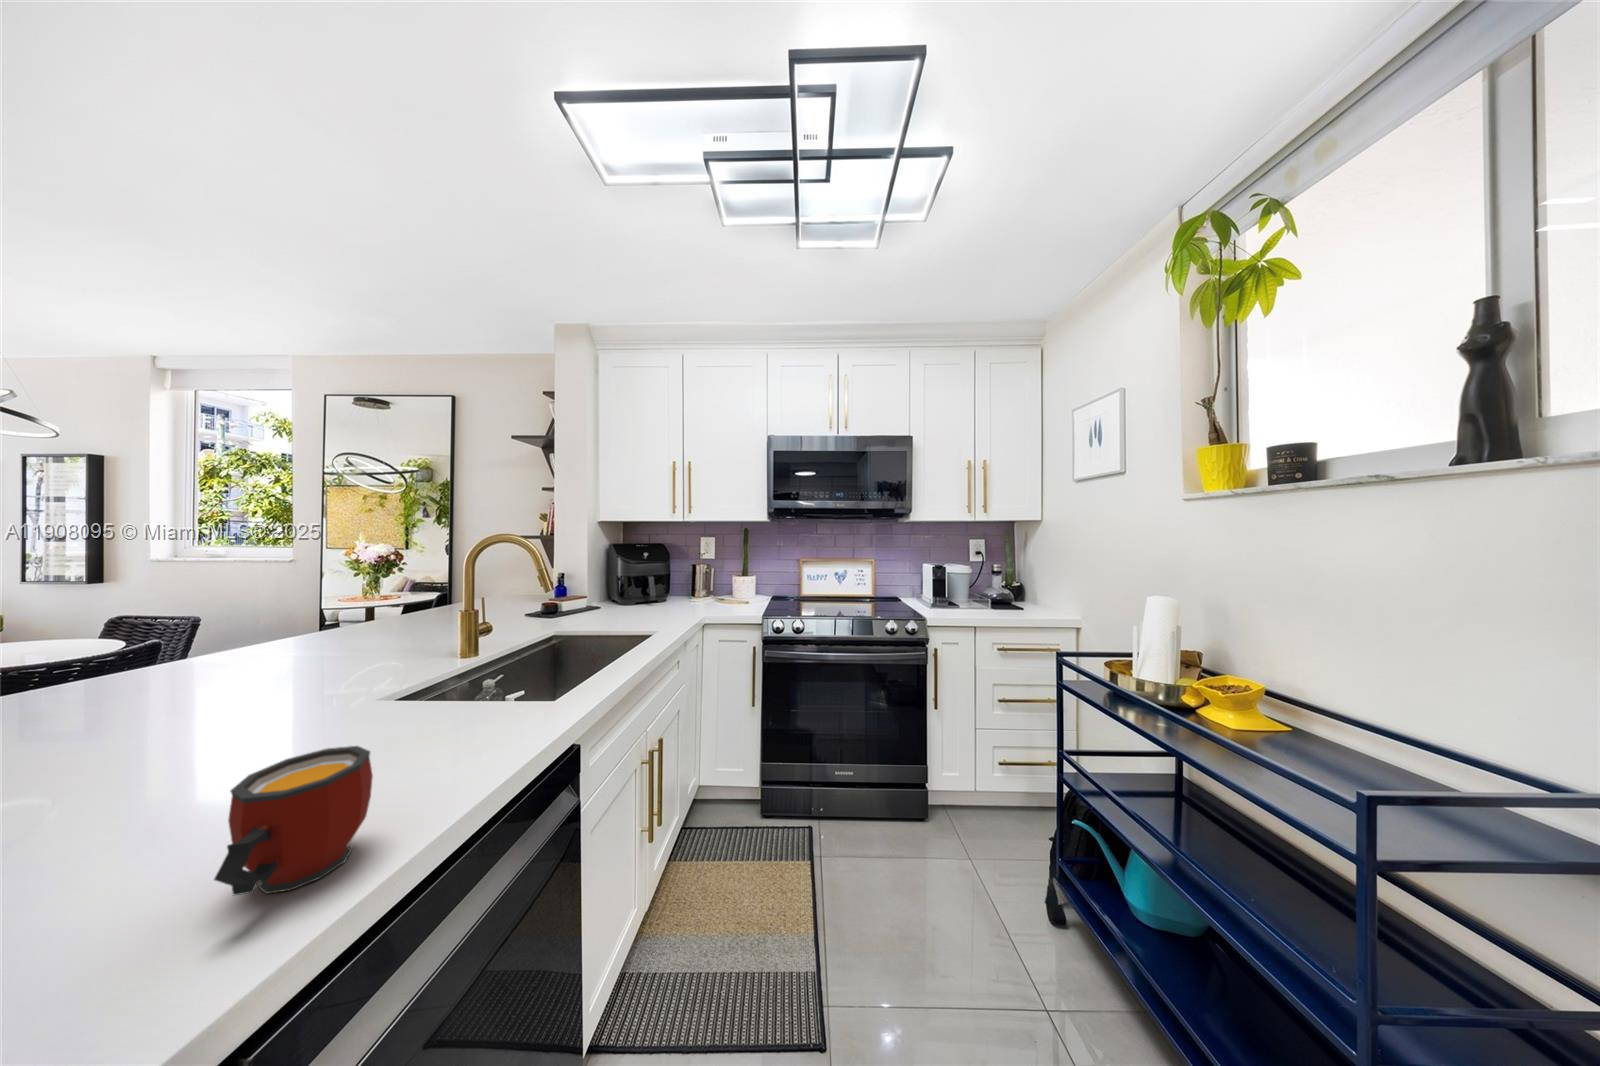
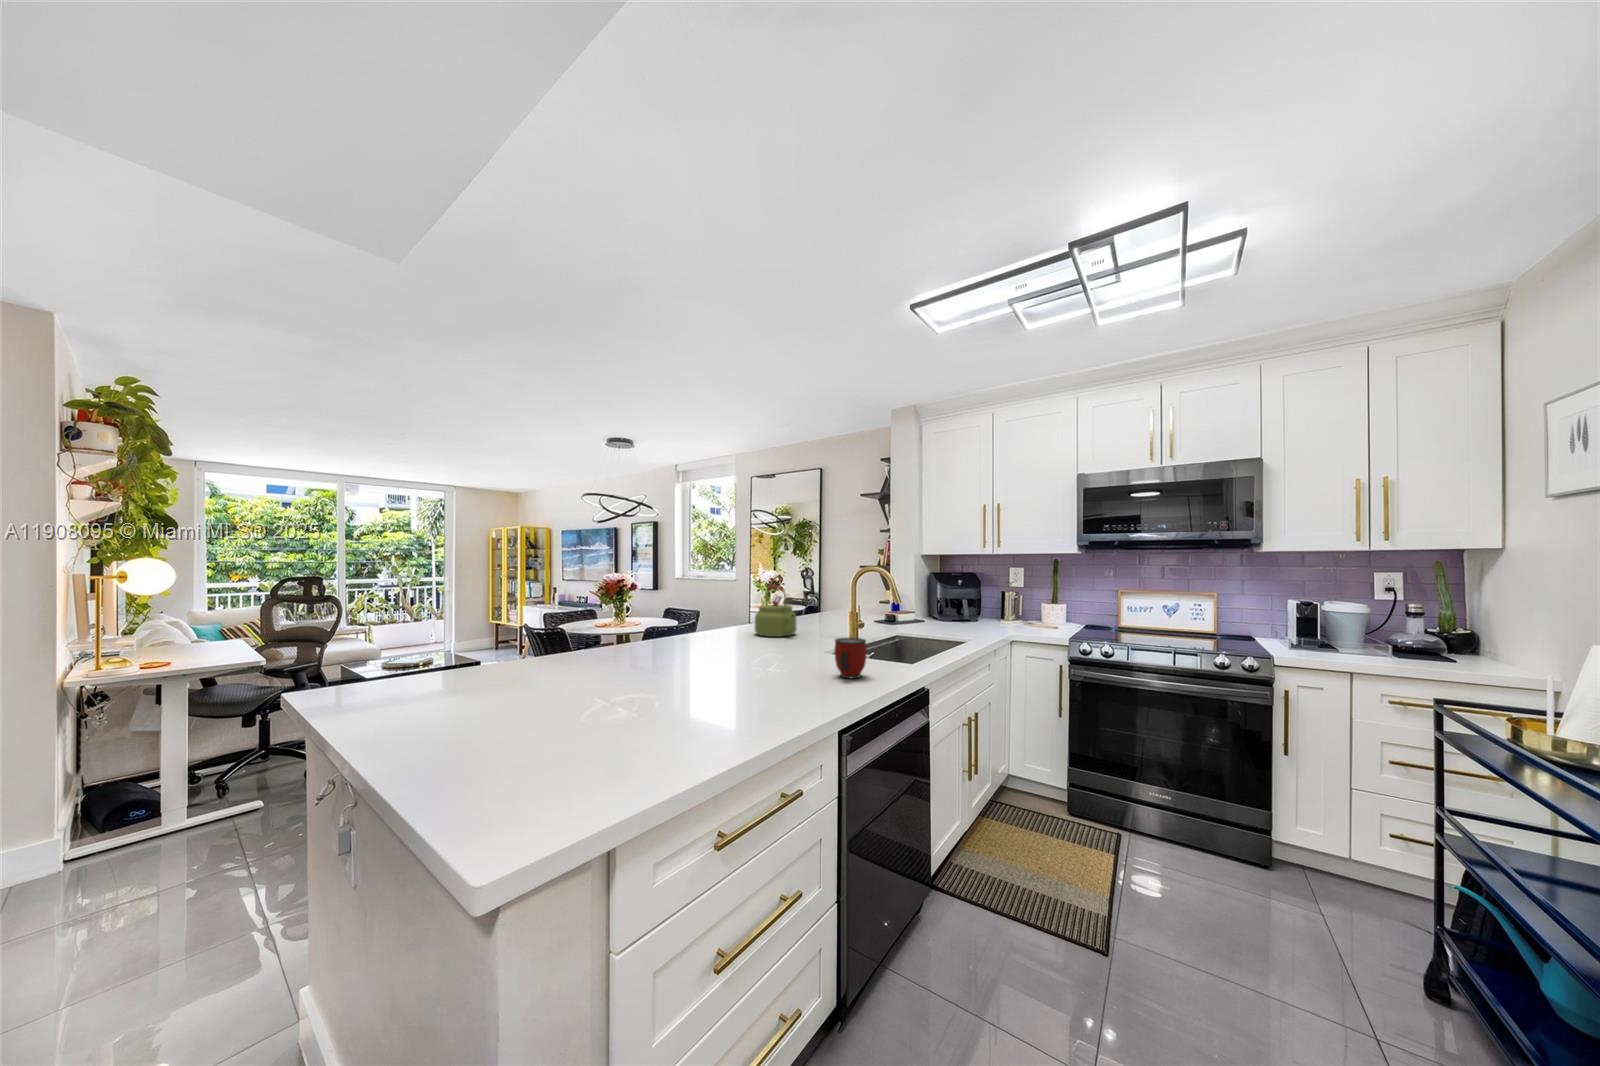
kettle: none [195,585,329,694] -> present [755,585,797,637]

